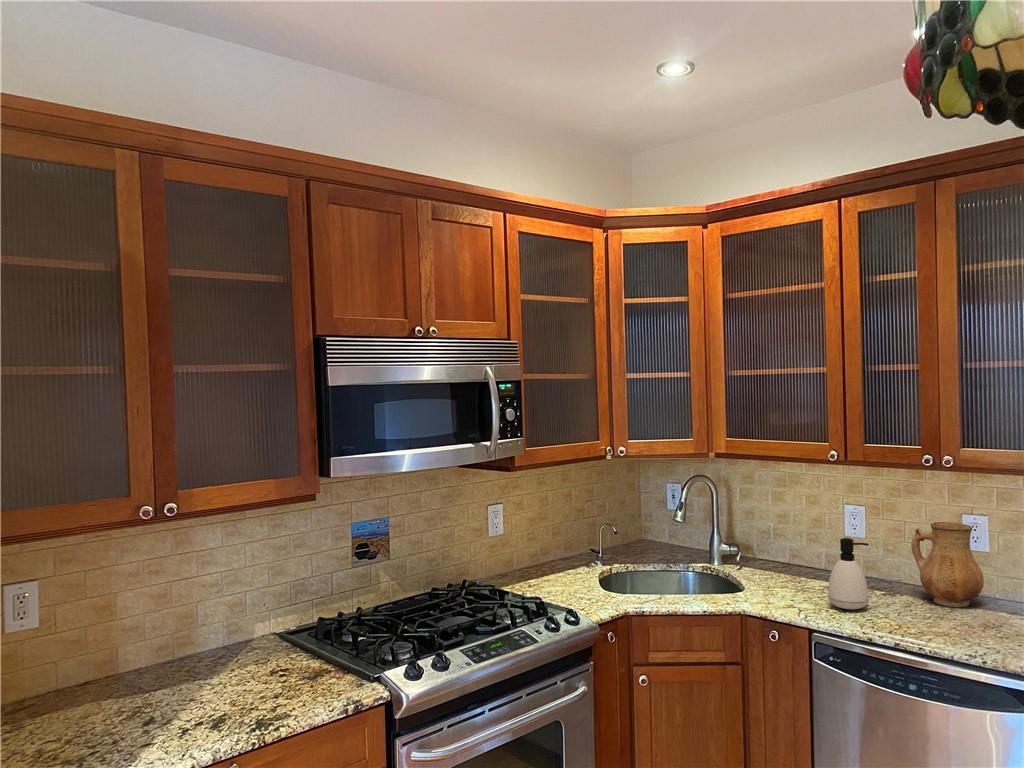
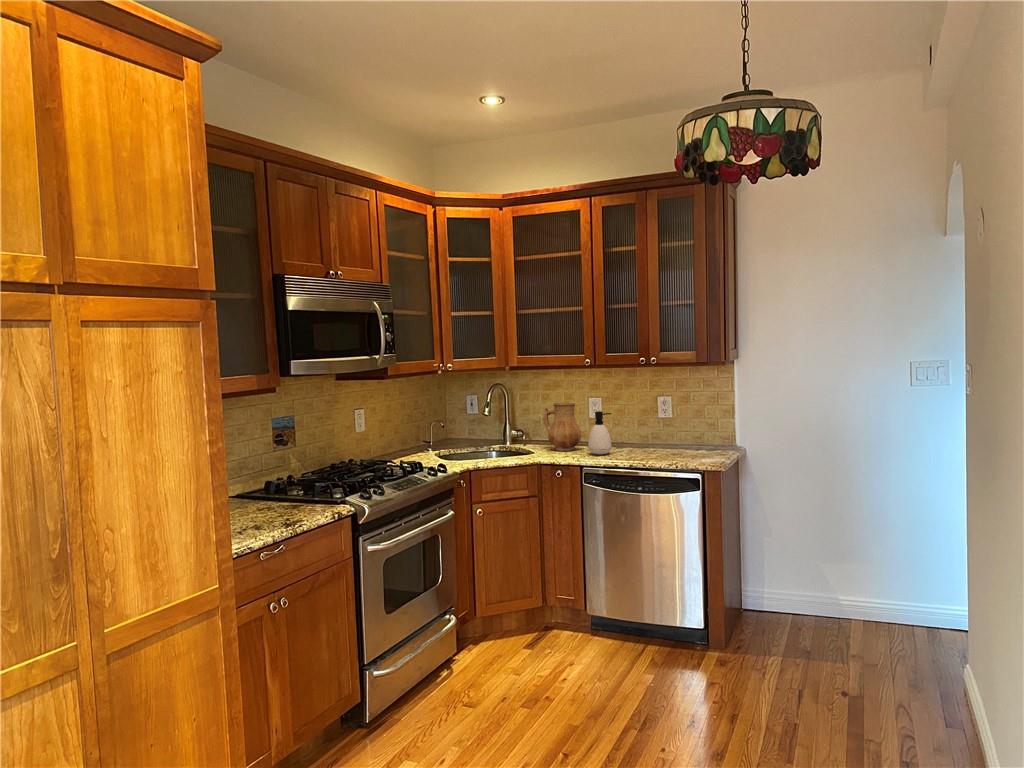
ceramic pitcher: present [911,522,984,607] -> present [543,403,581,451]

